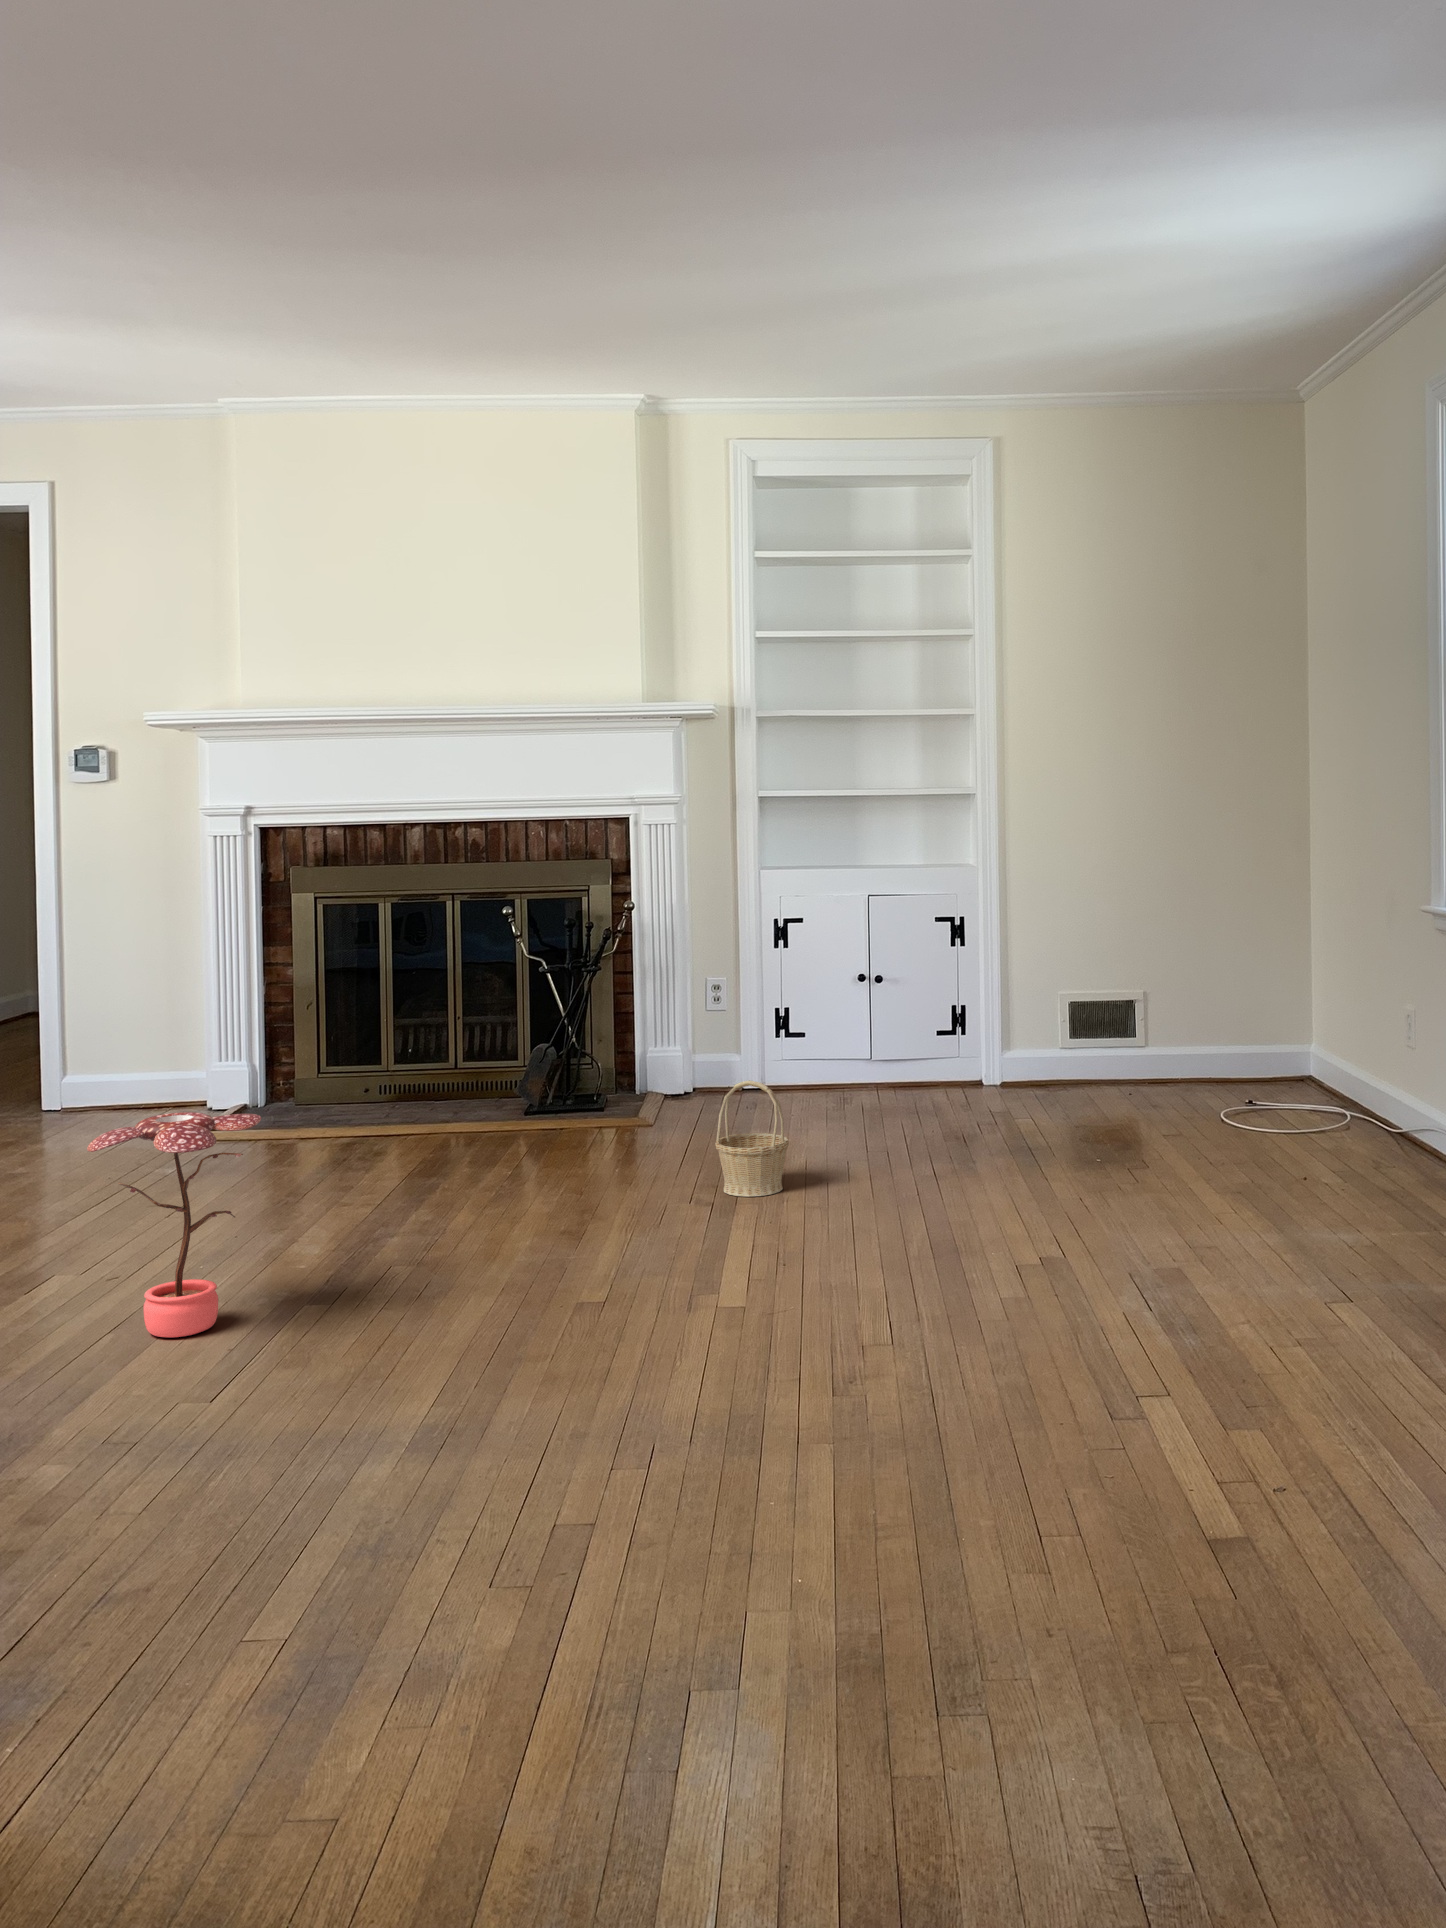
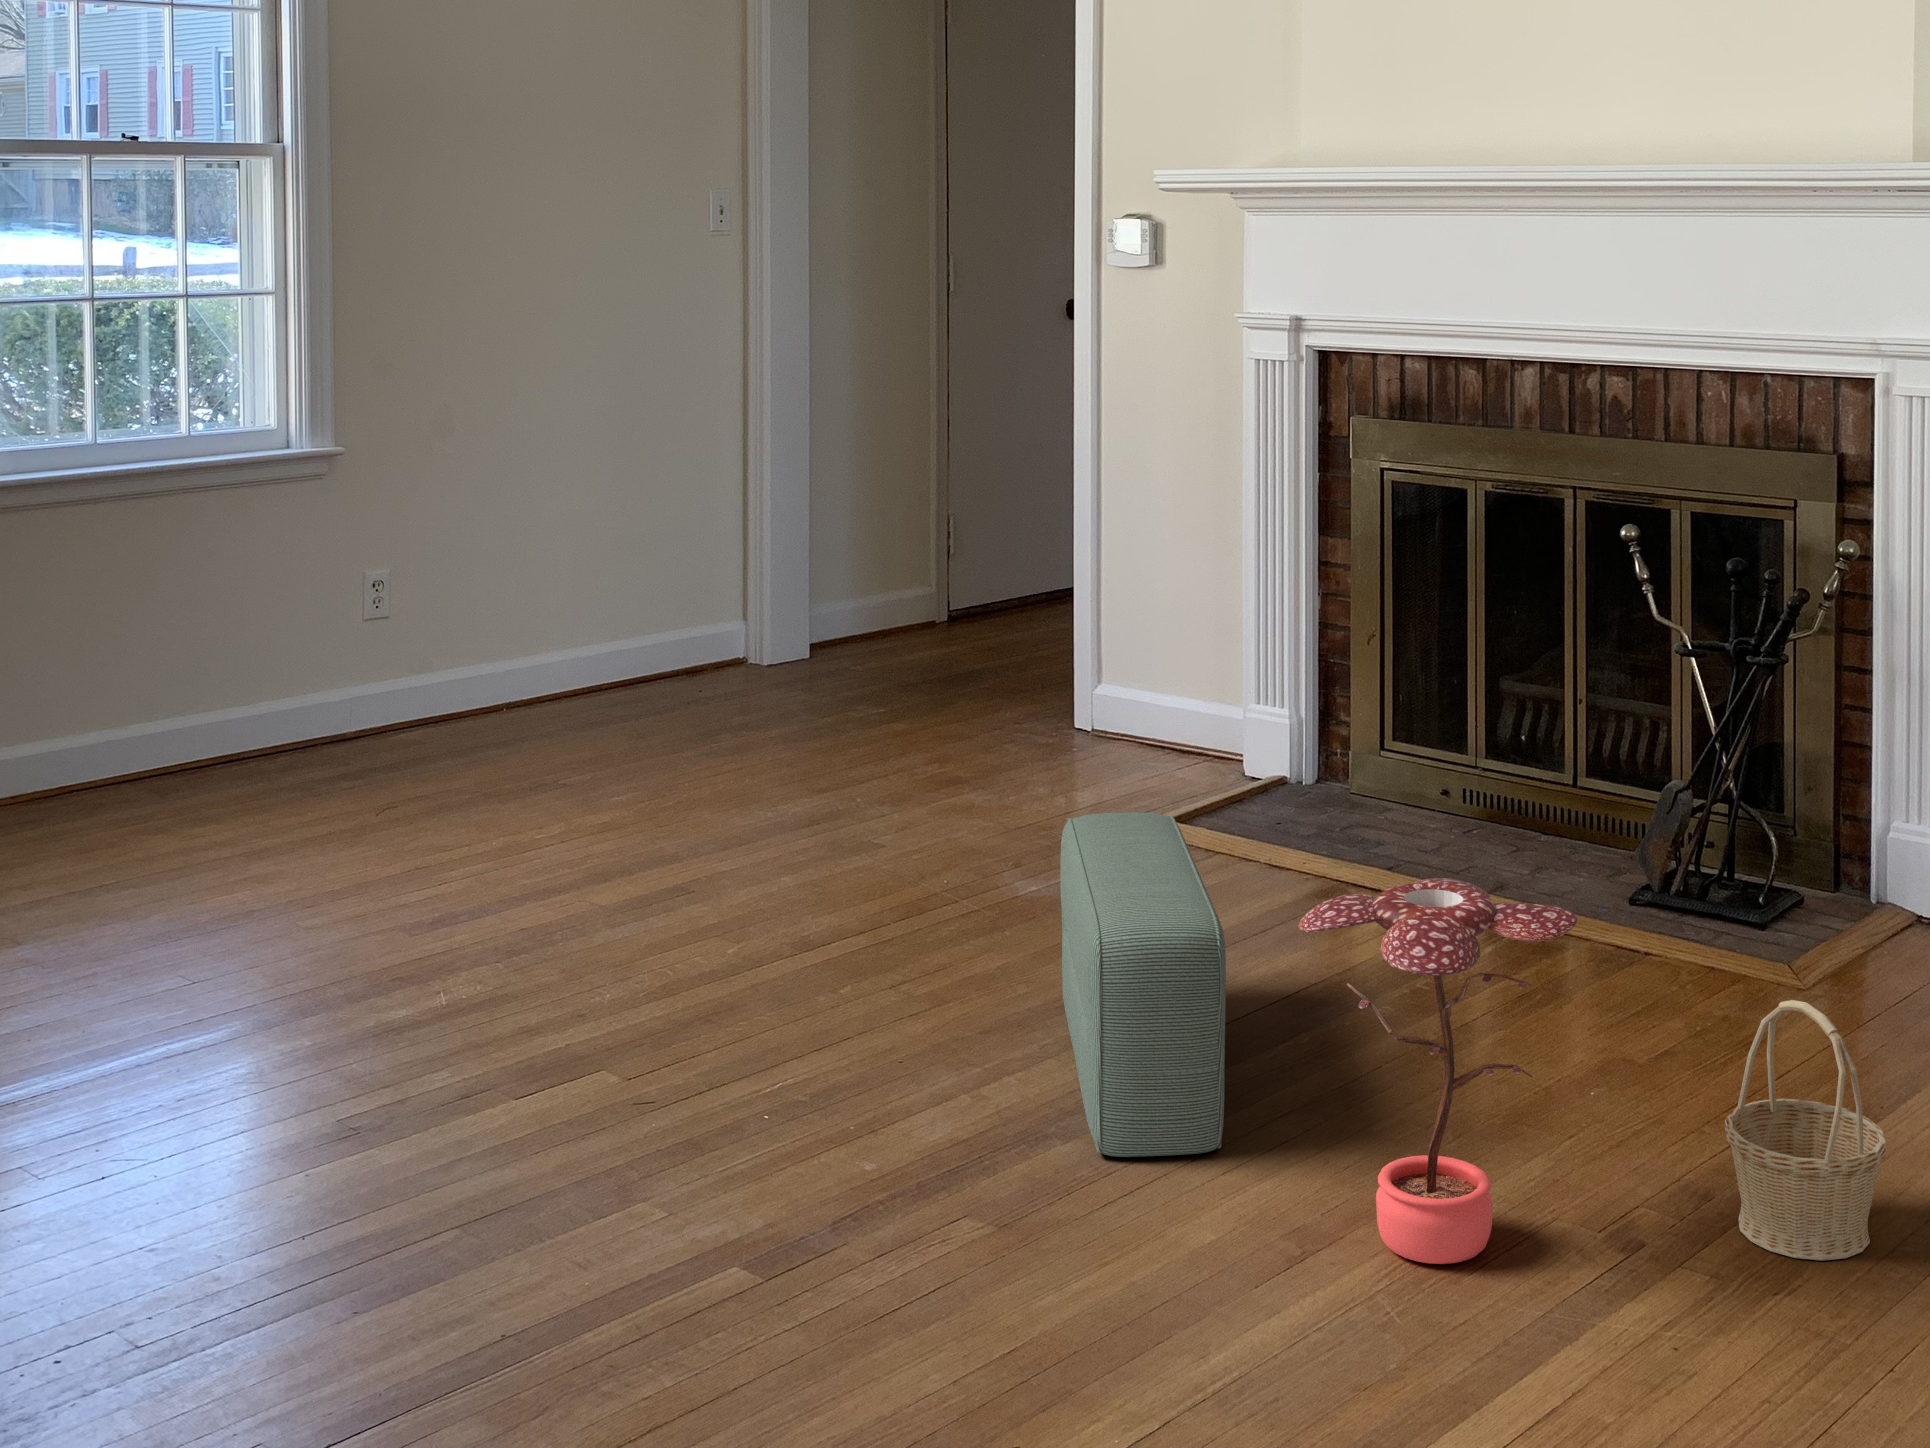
pouf: none [280,1078,468,1238] -> present [1060,812,1226,1157]
potted plant: present [87,1112,262,1337] -> present [1298,878,1577,1264]

